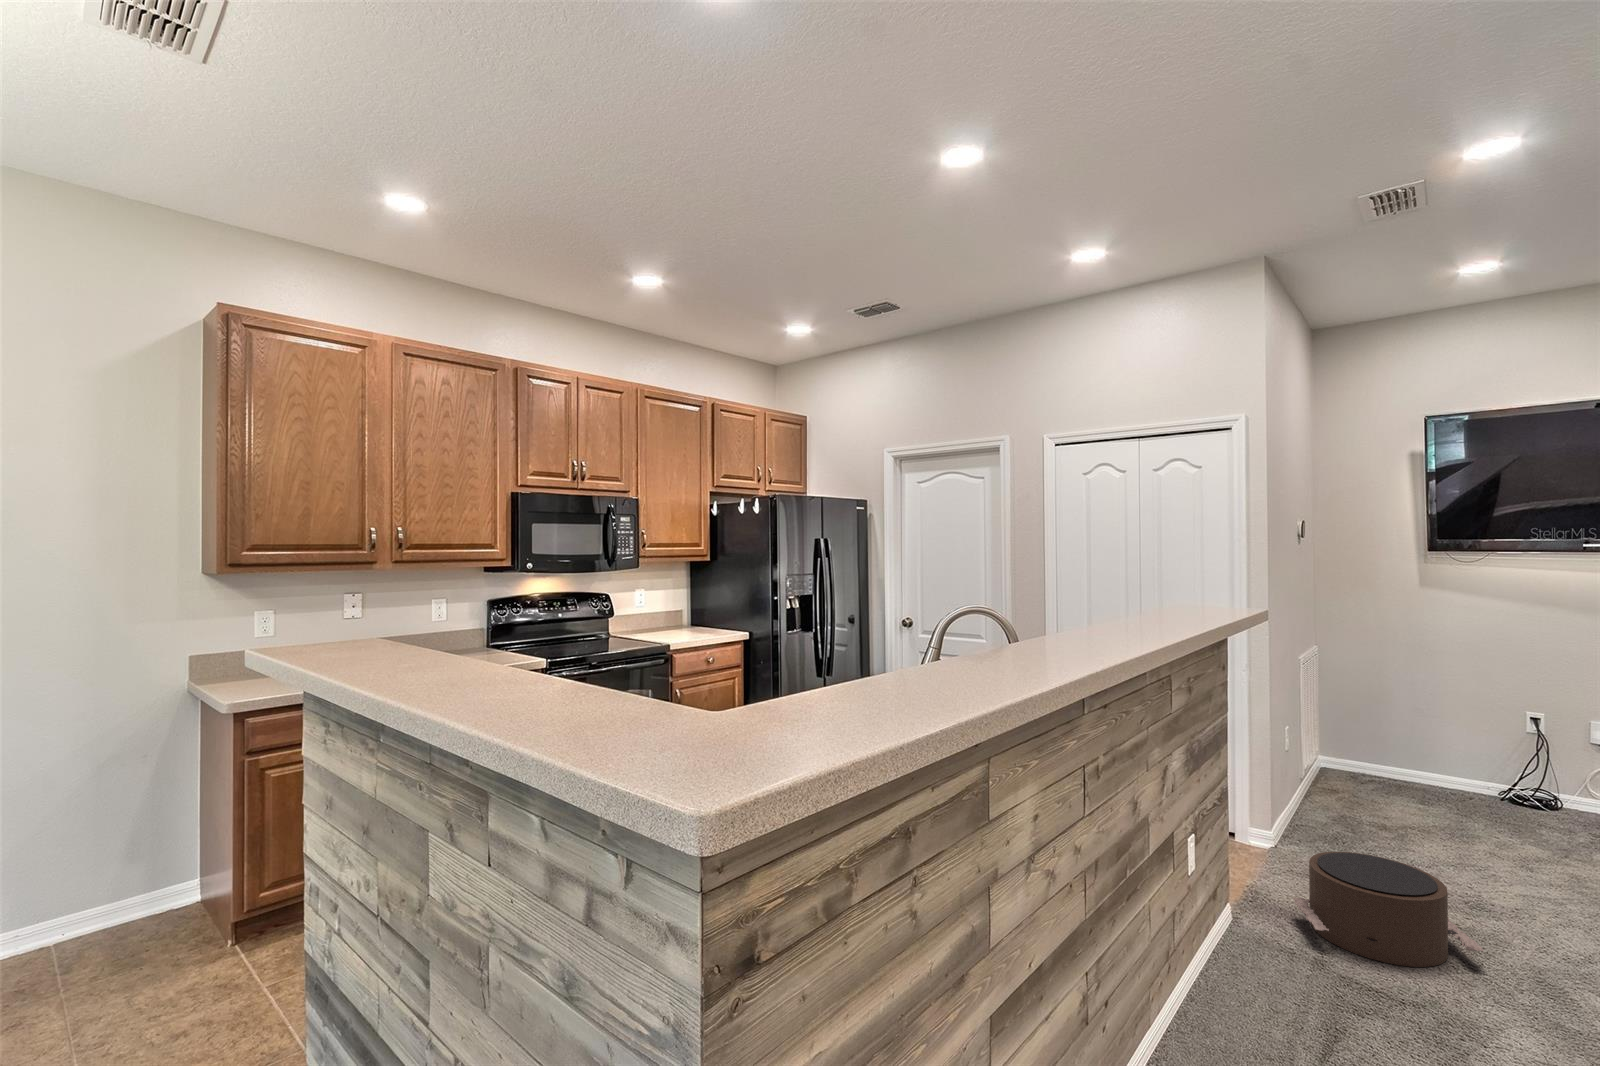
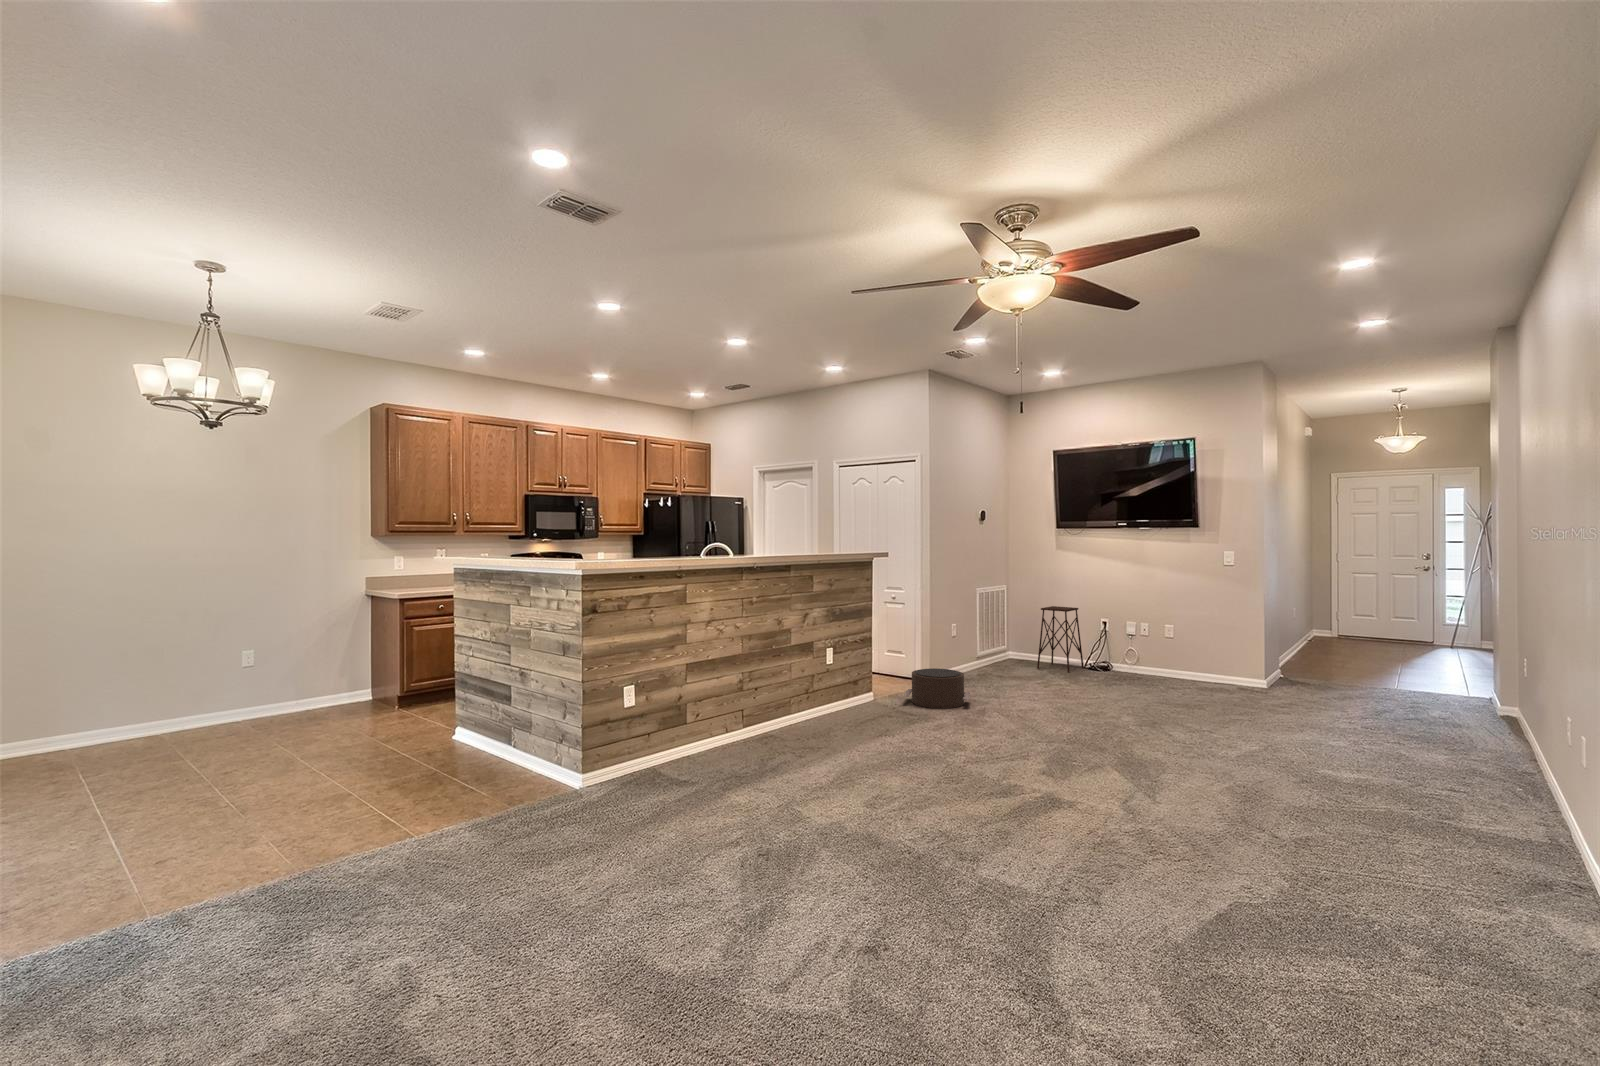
side table: none [1411,689,1494,818] -> present [1037,606,1084,672]

